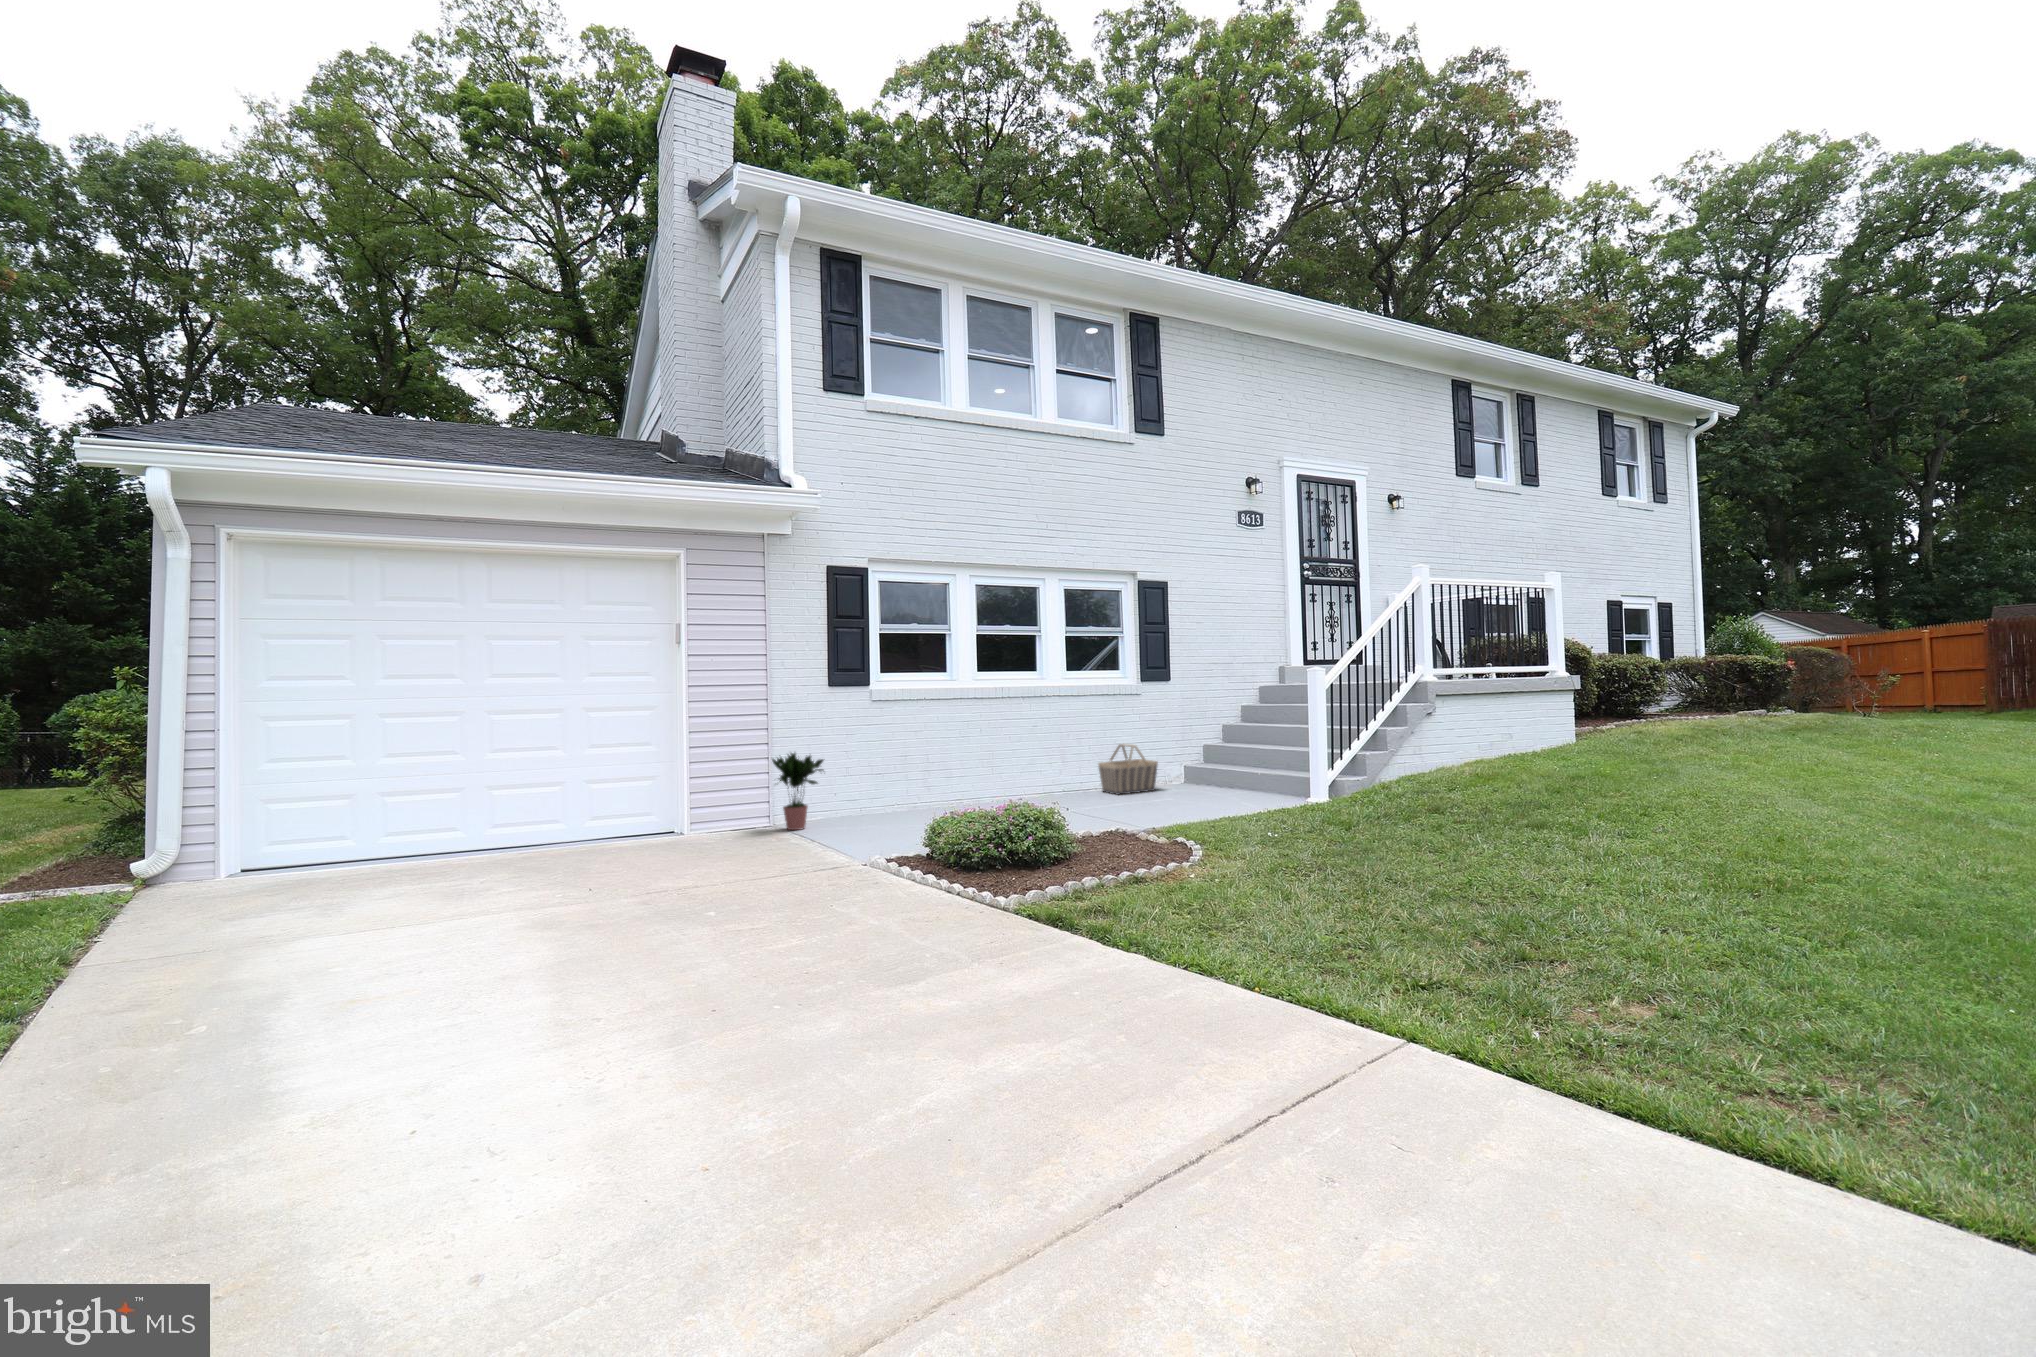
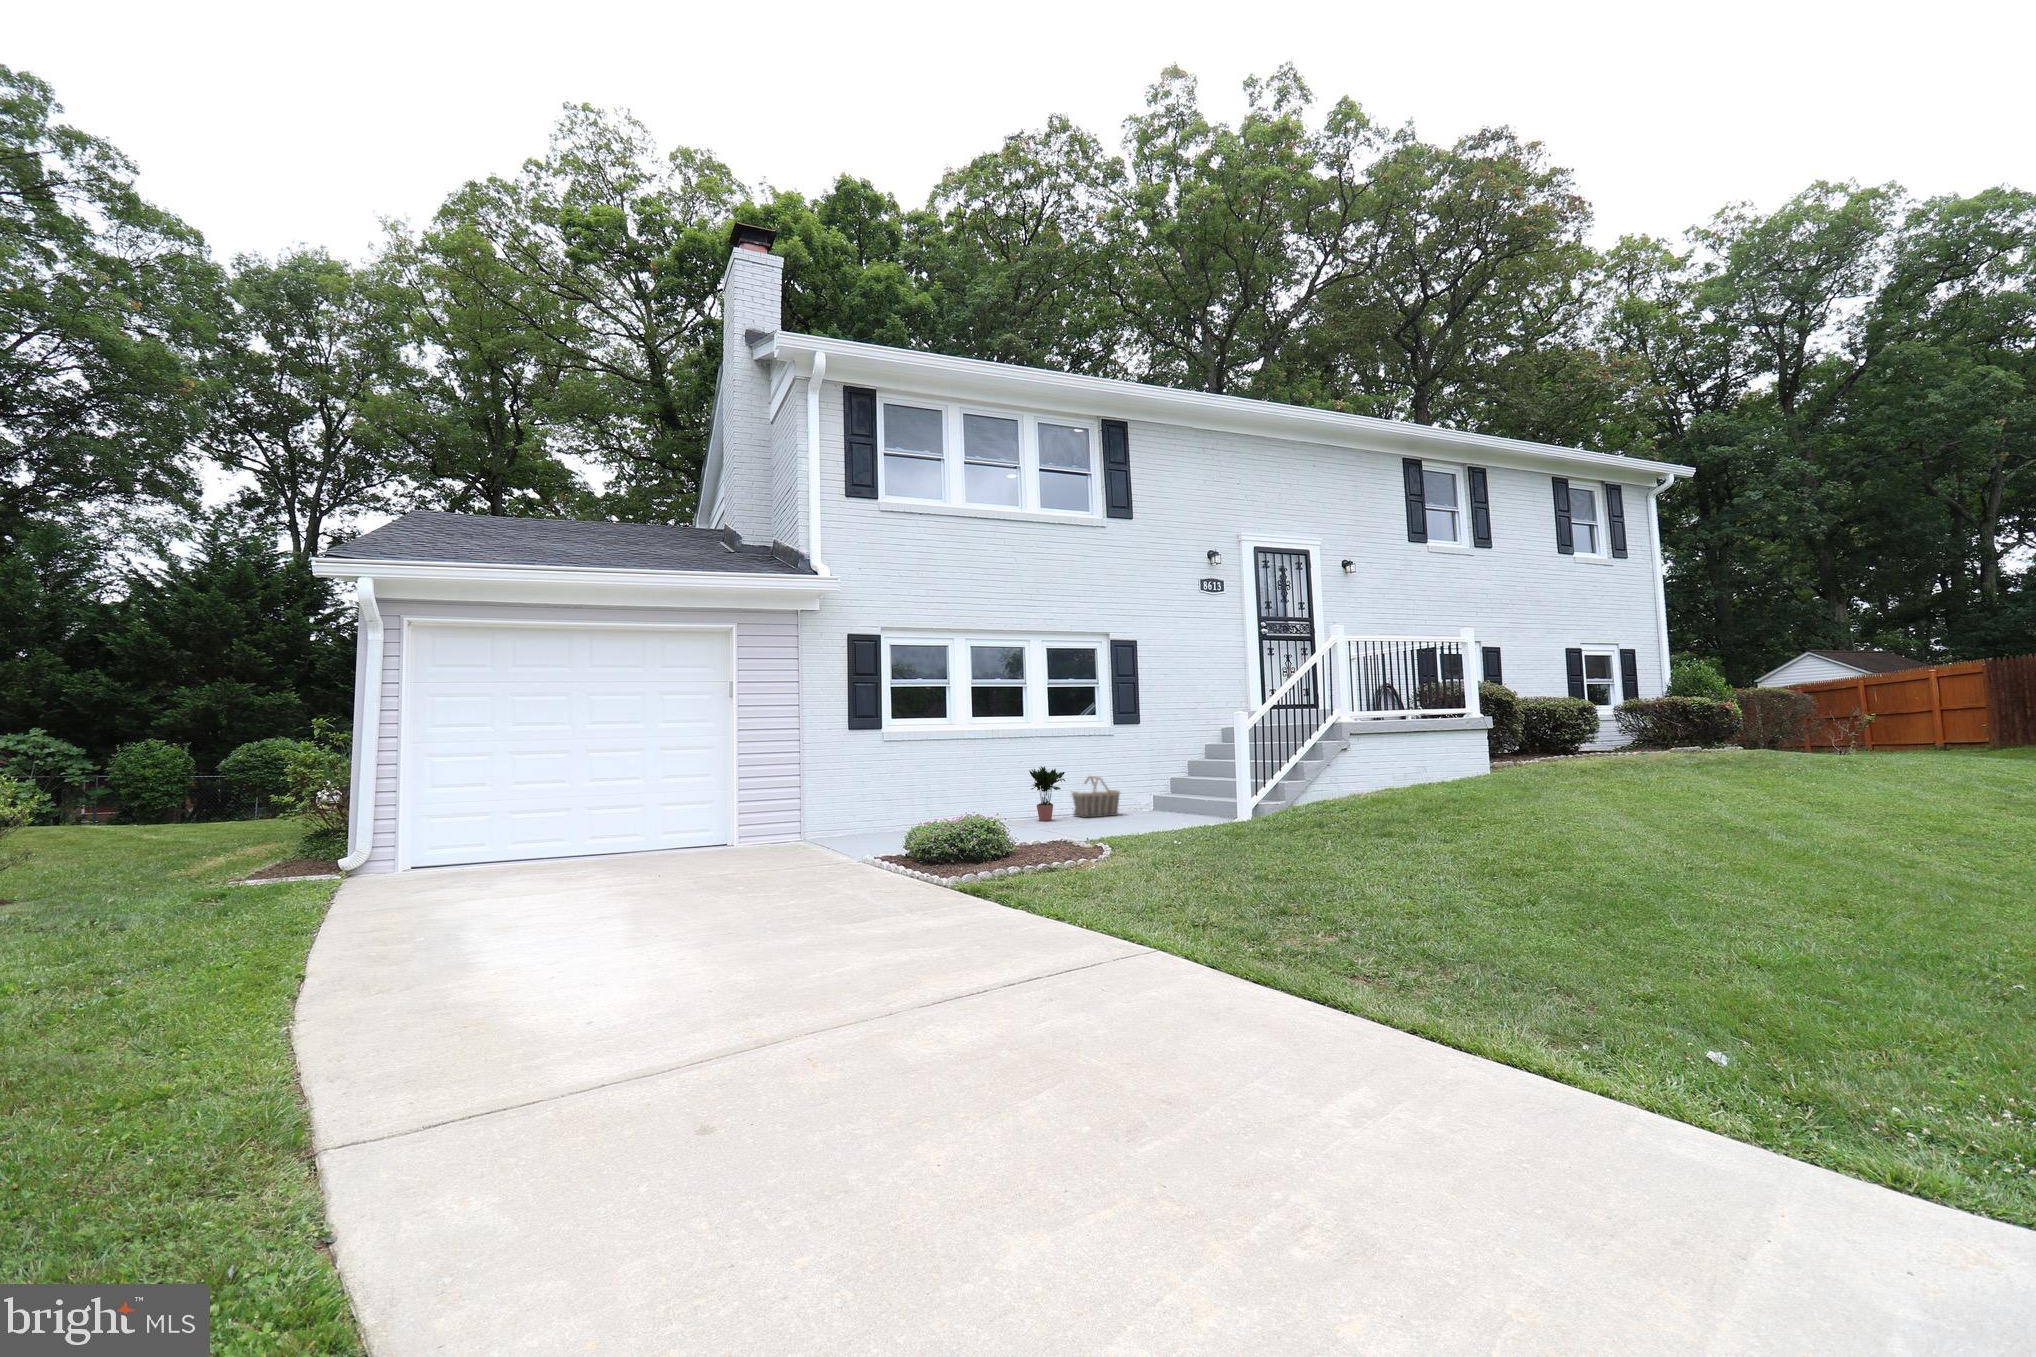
potted plant: present [772,753,823,830] -> present [1029,767,1065,821]

